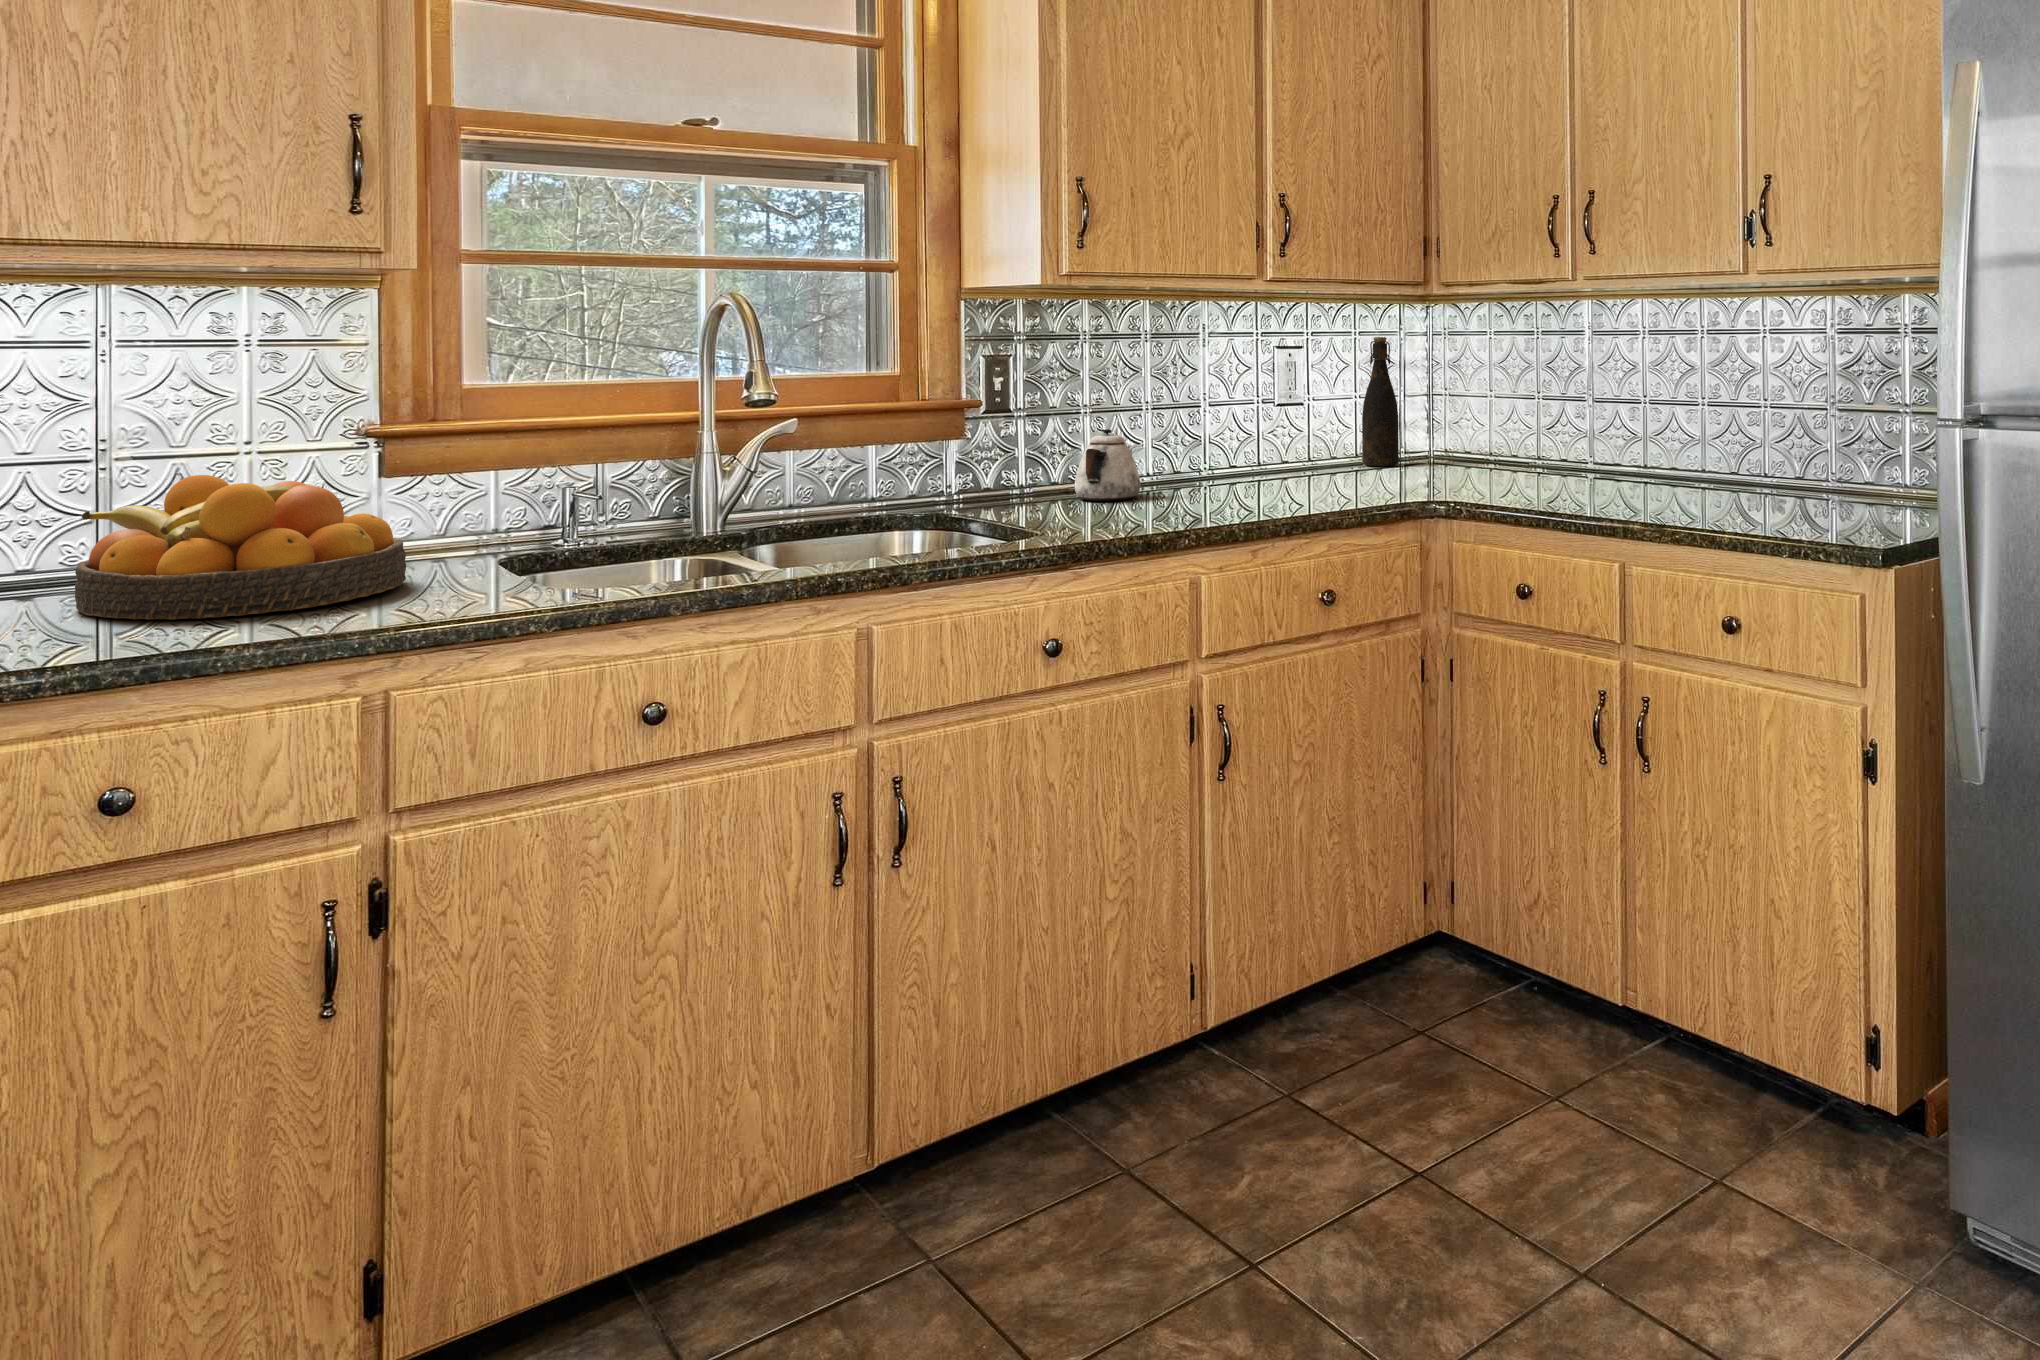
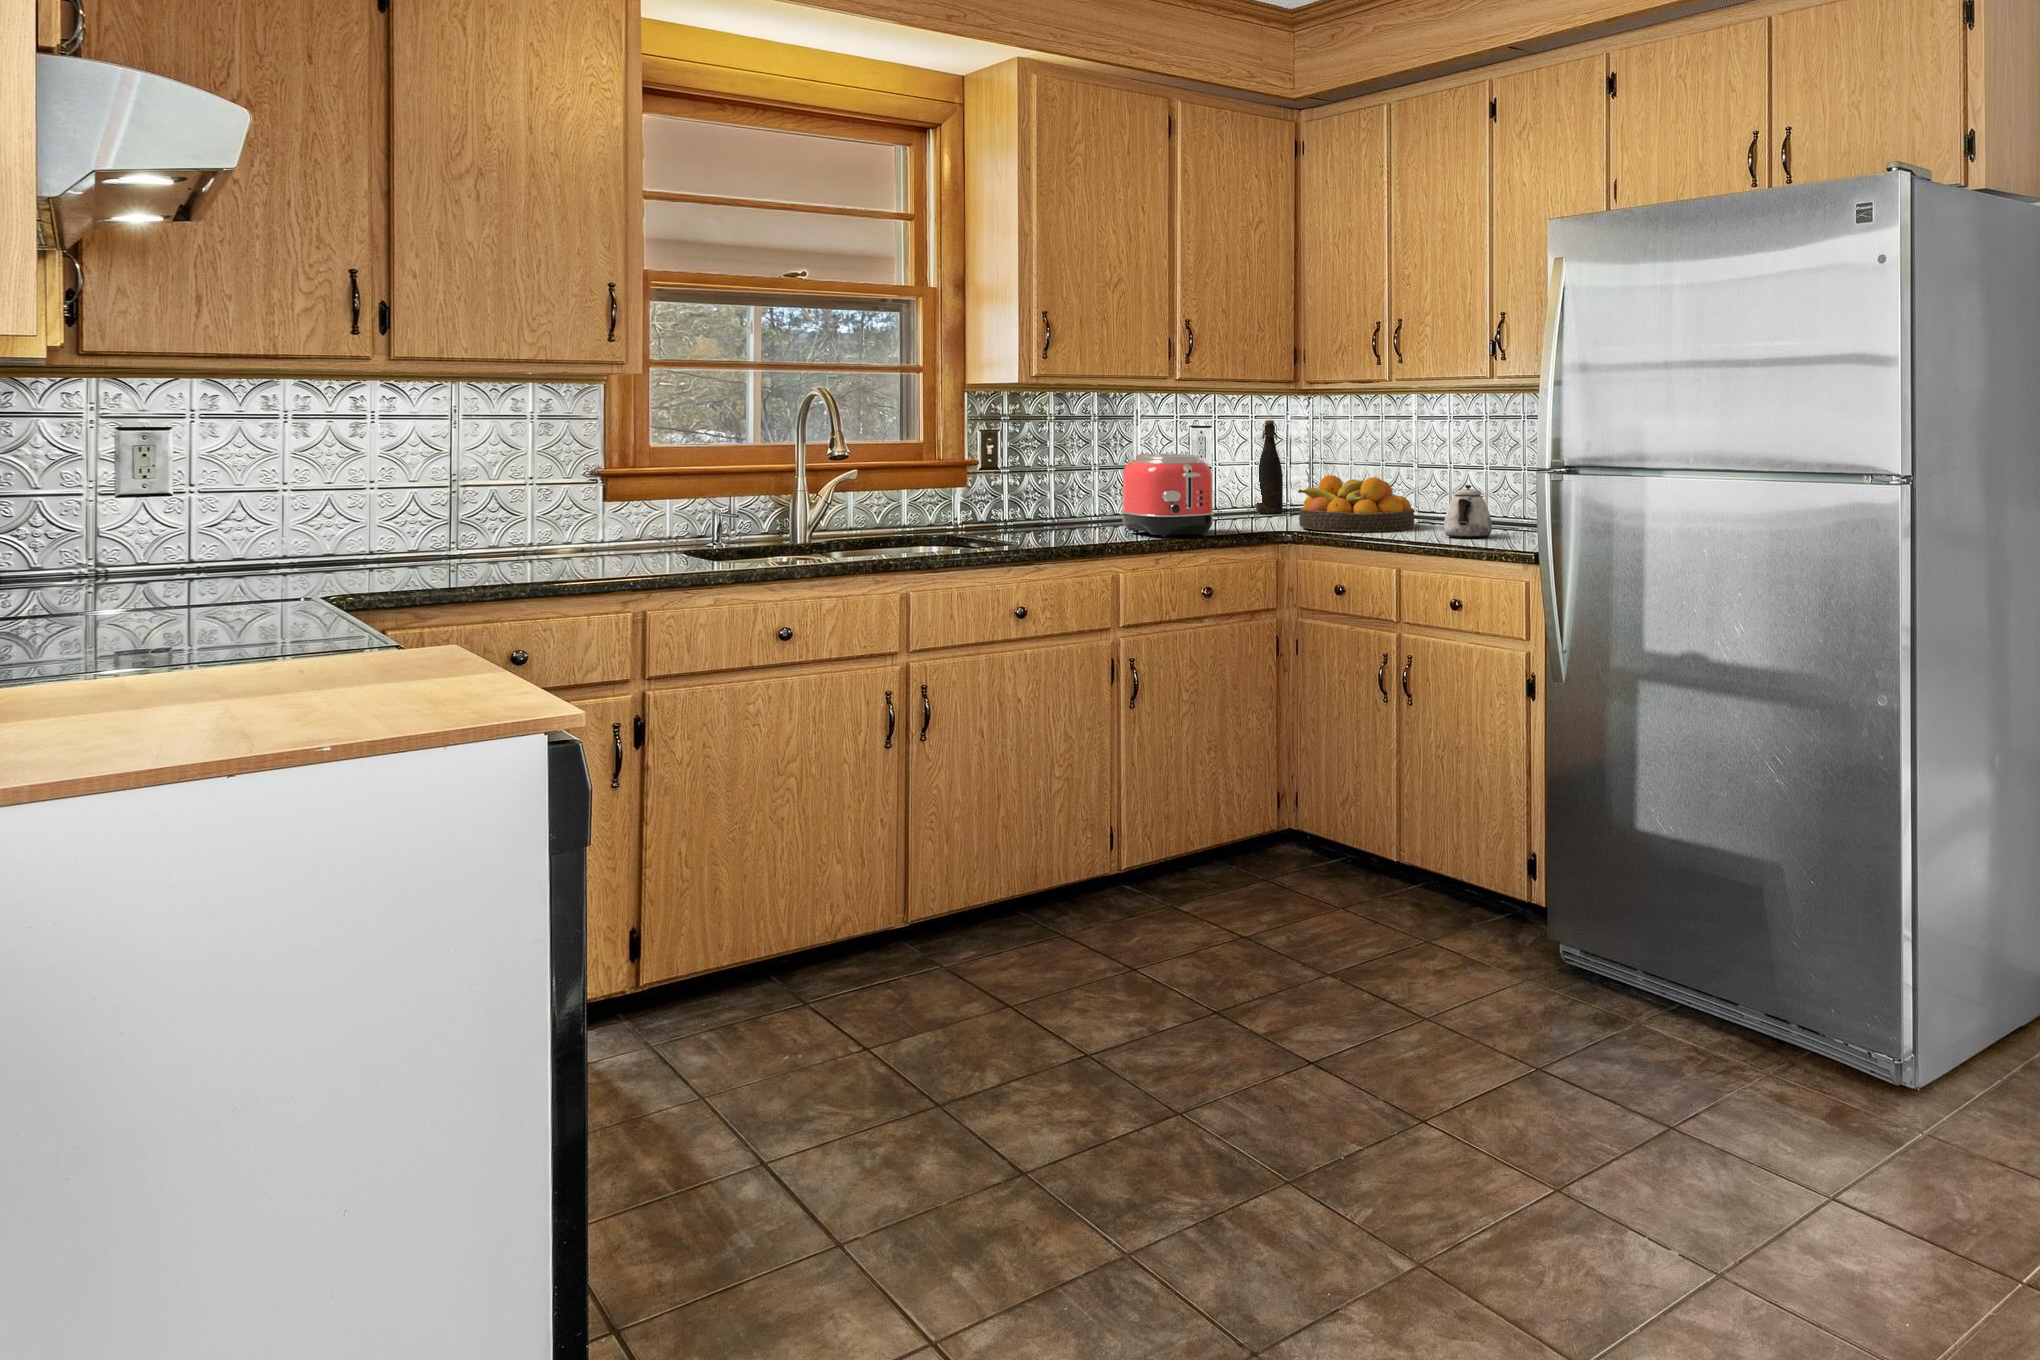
toaster: none [1191,388,1331,515] -> present [1121,454,1214,537]
teapot: present [1075,429,1140,501] -> present [1444,485,1492,538]
fruit bowl: present [75,475,406,620] -> present [1298,475,1414,532]

